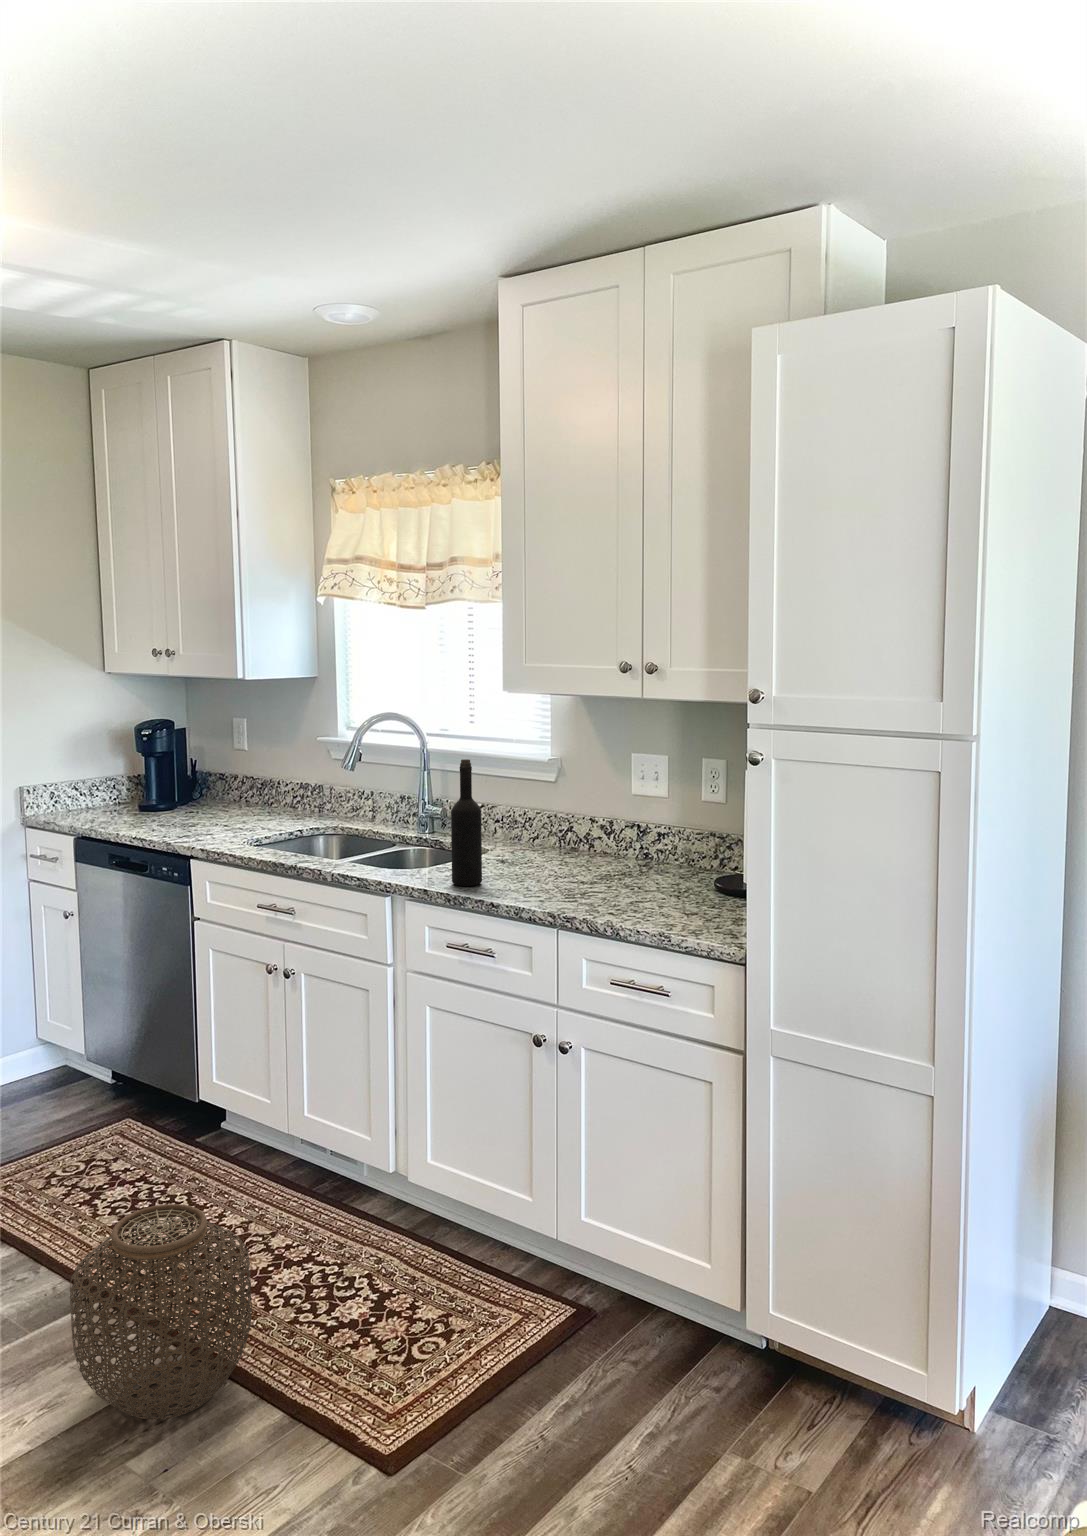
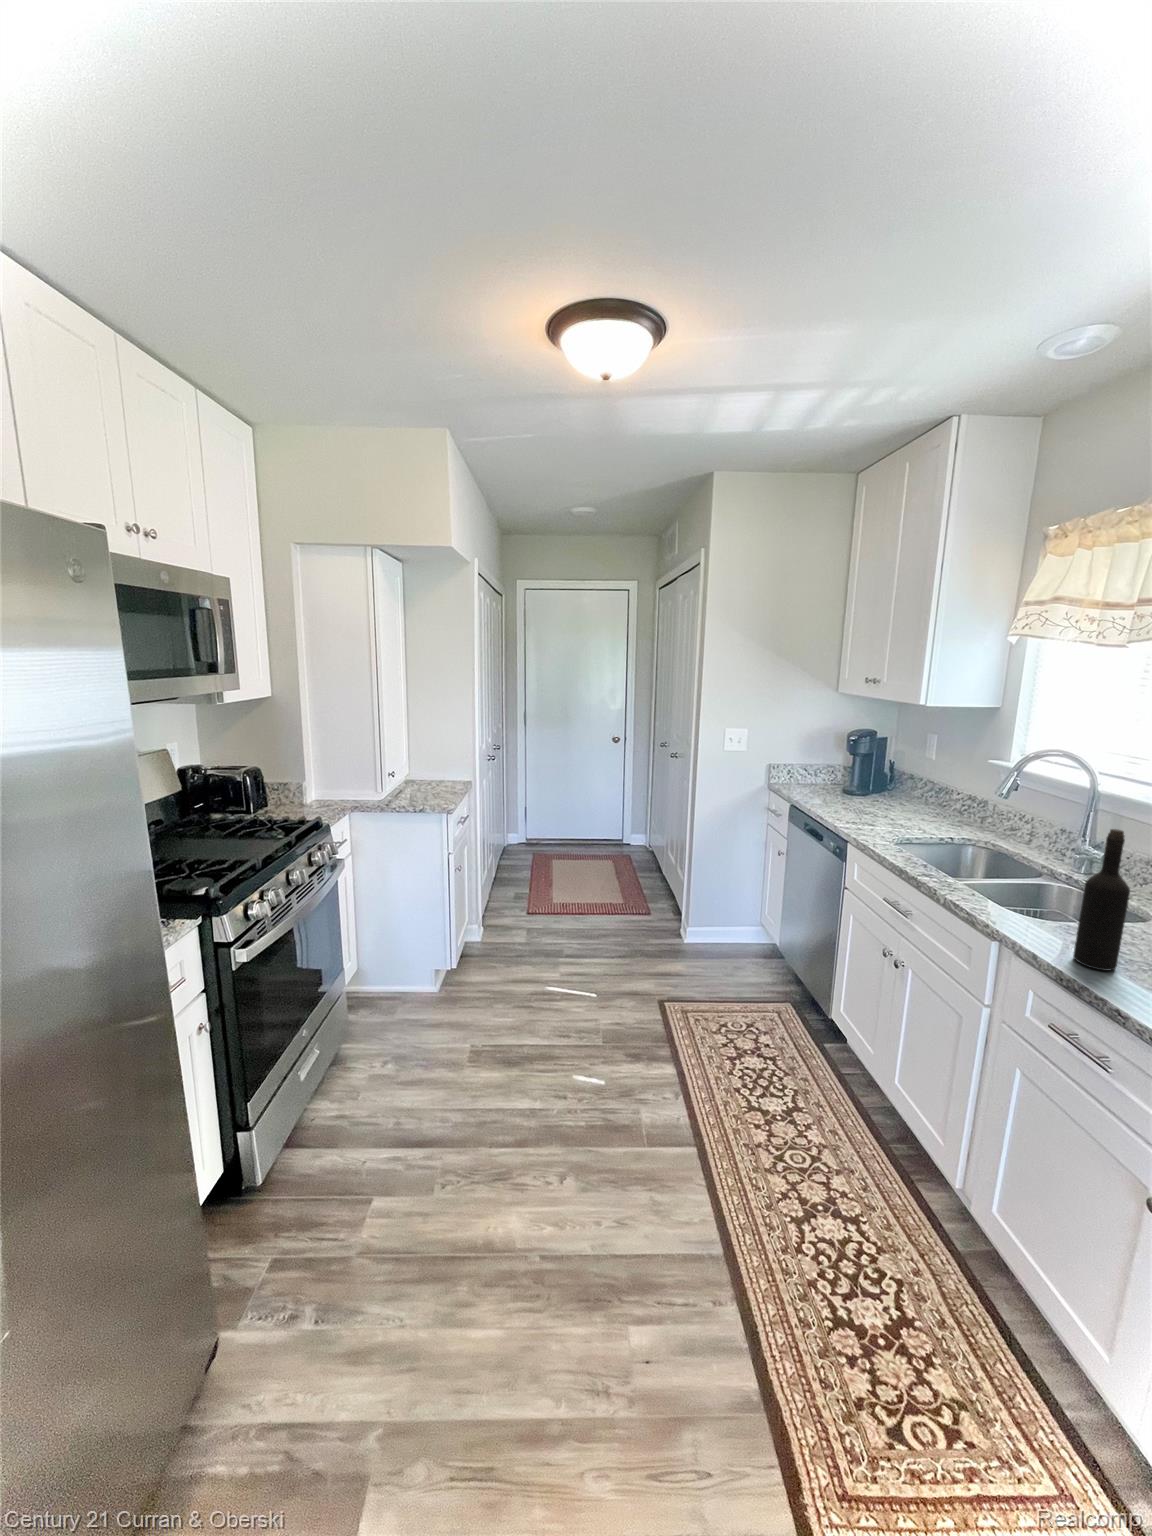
woven basket: present [70,1204,252,1420] -> none [624,1131,764,1317]

